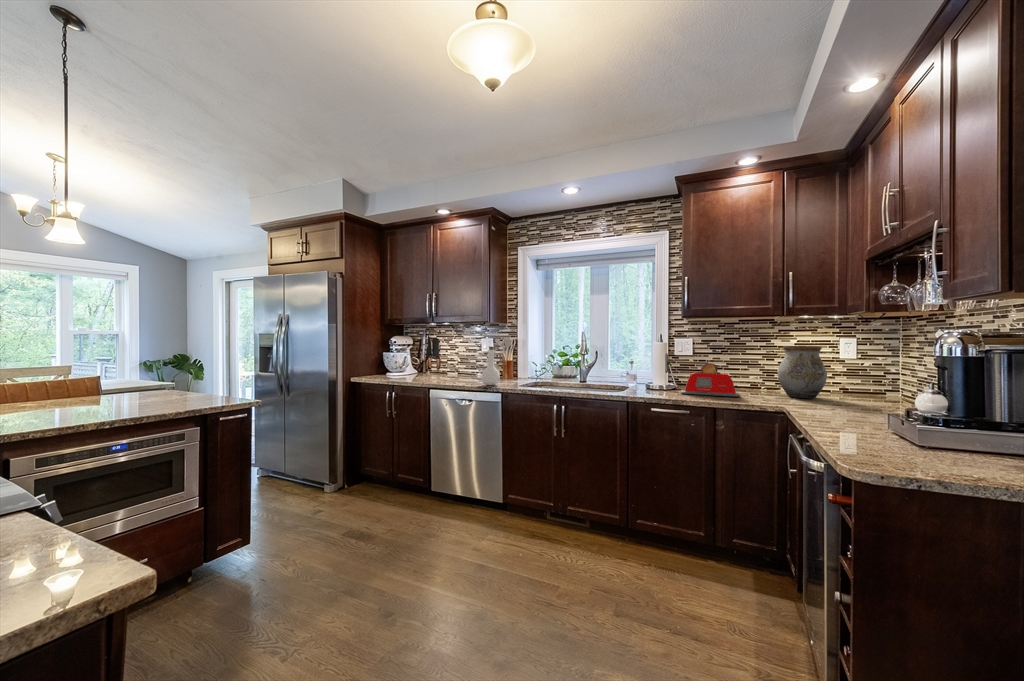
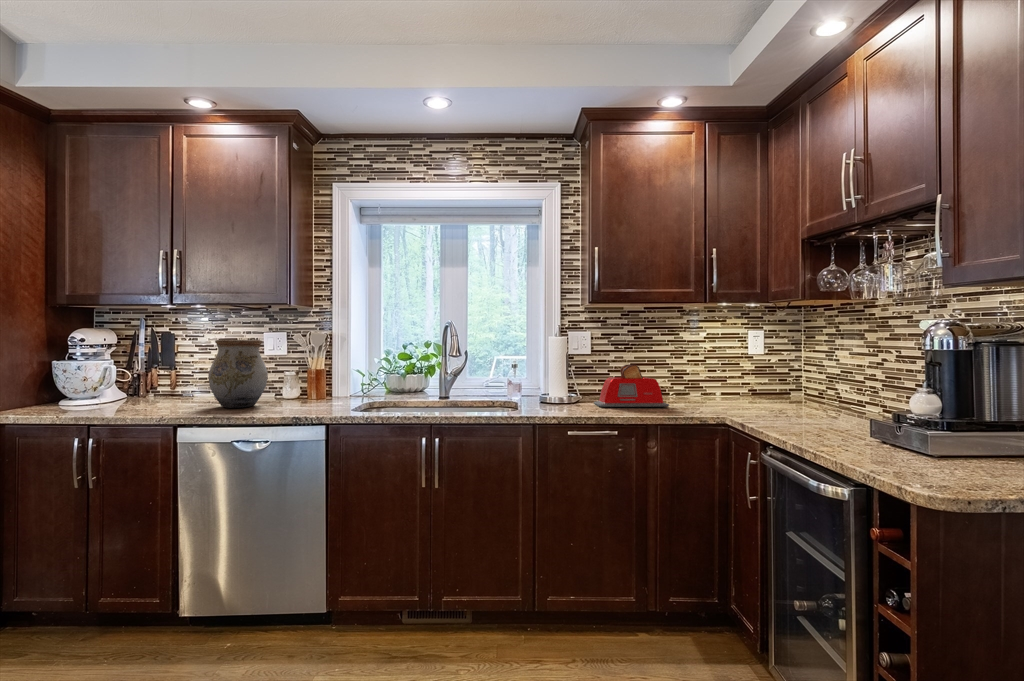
vase: present [778,346,827,398] -> present [208,340,268,408]
bottle: present [482,347,500,385] -> none [287,347,320,412]

